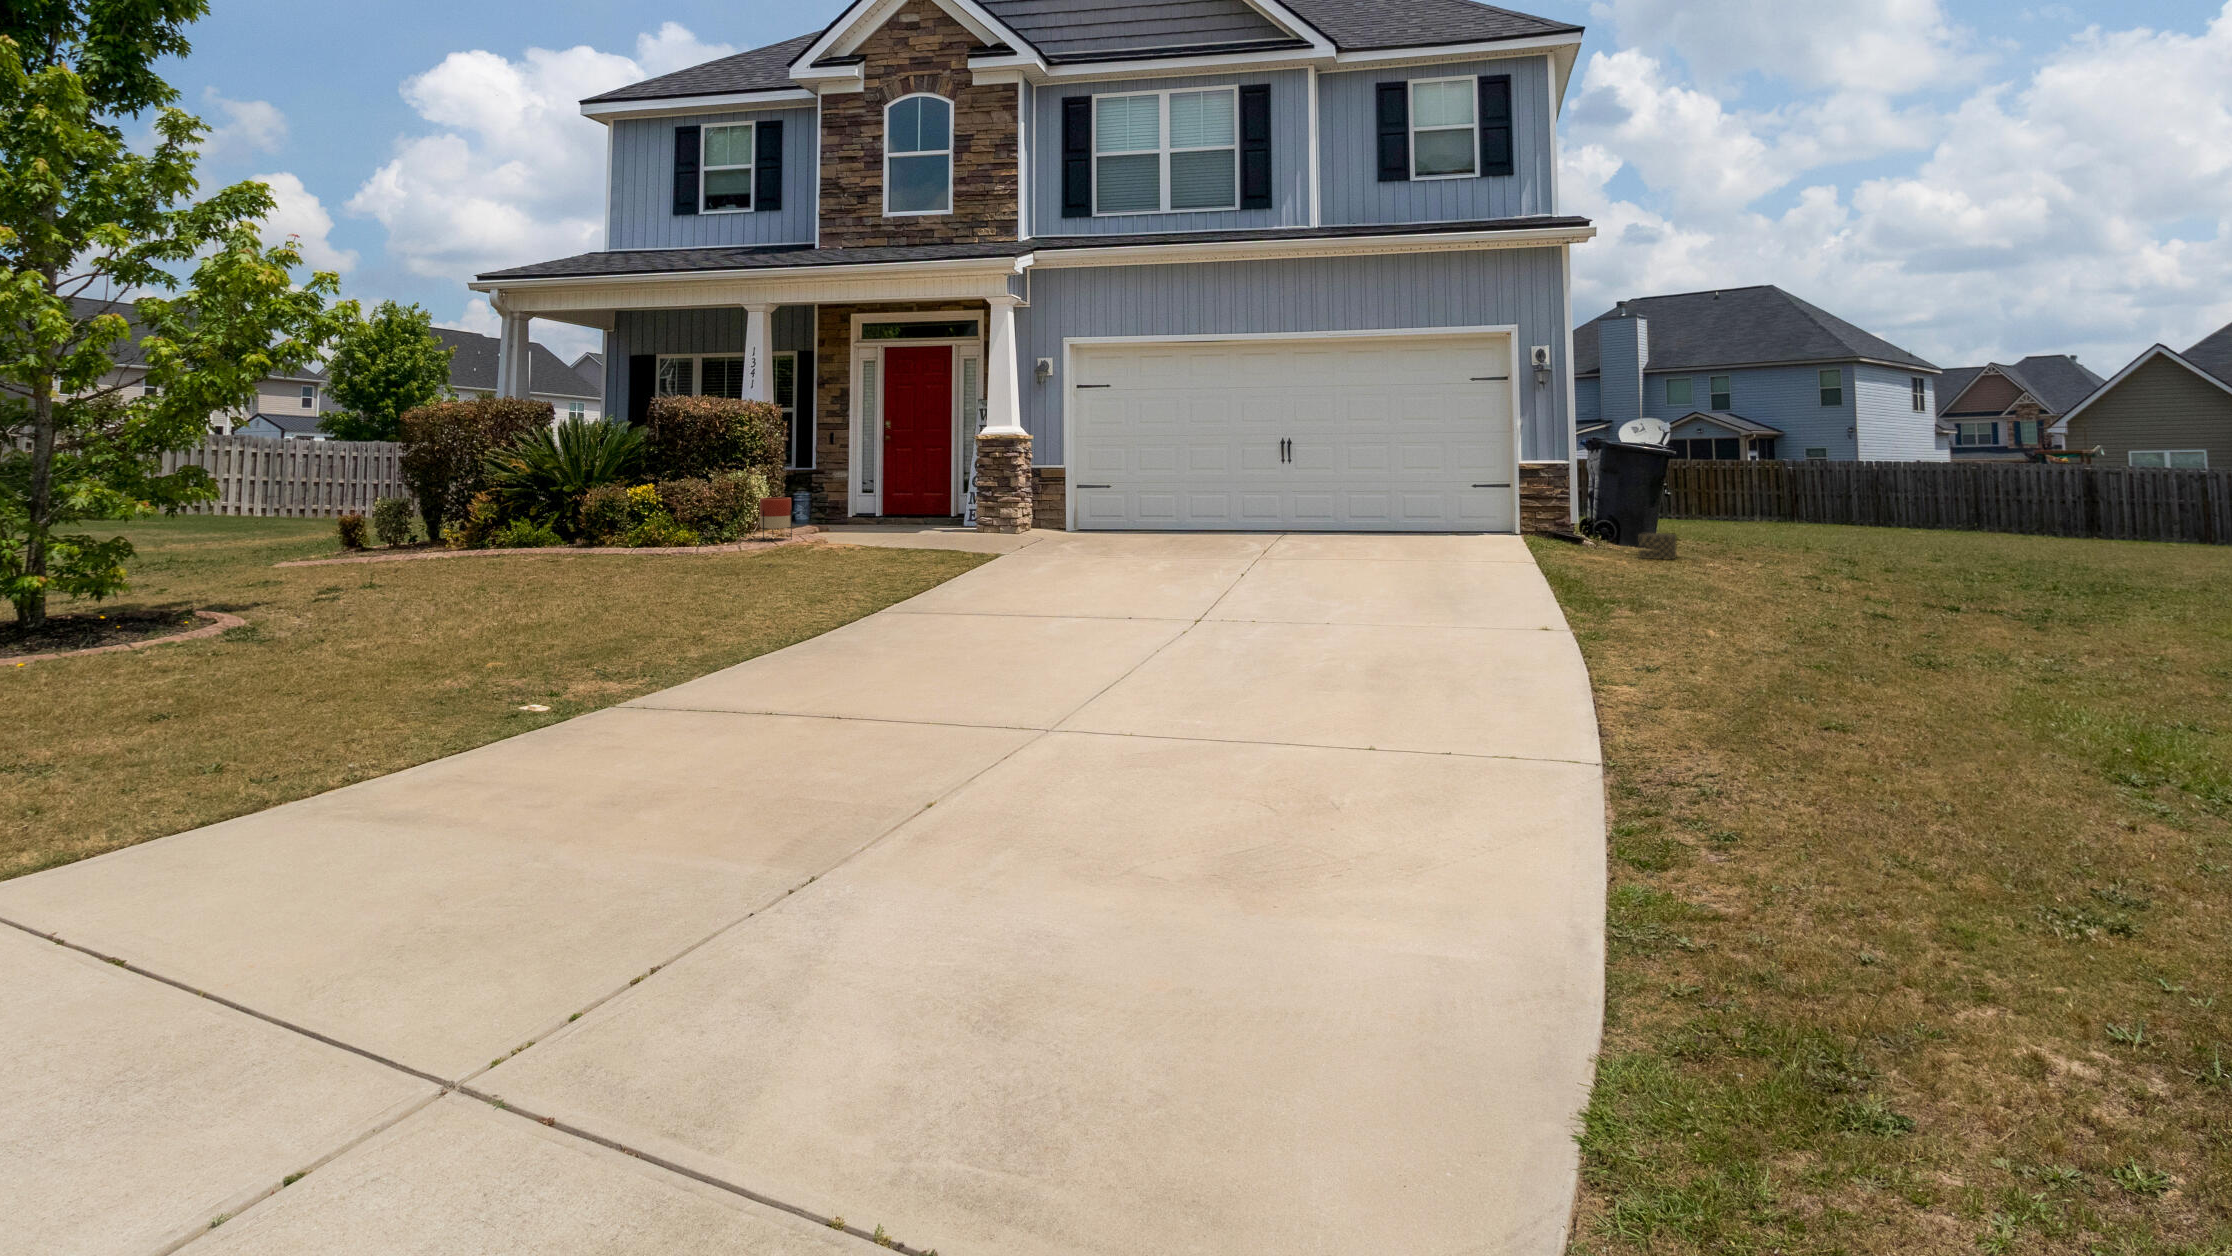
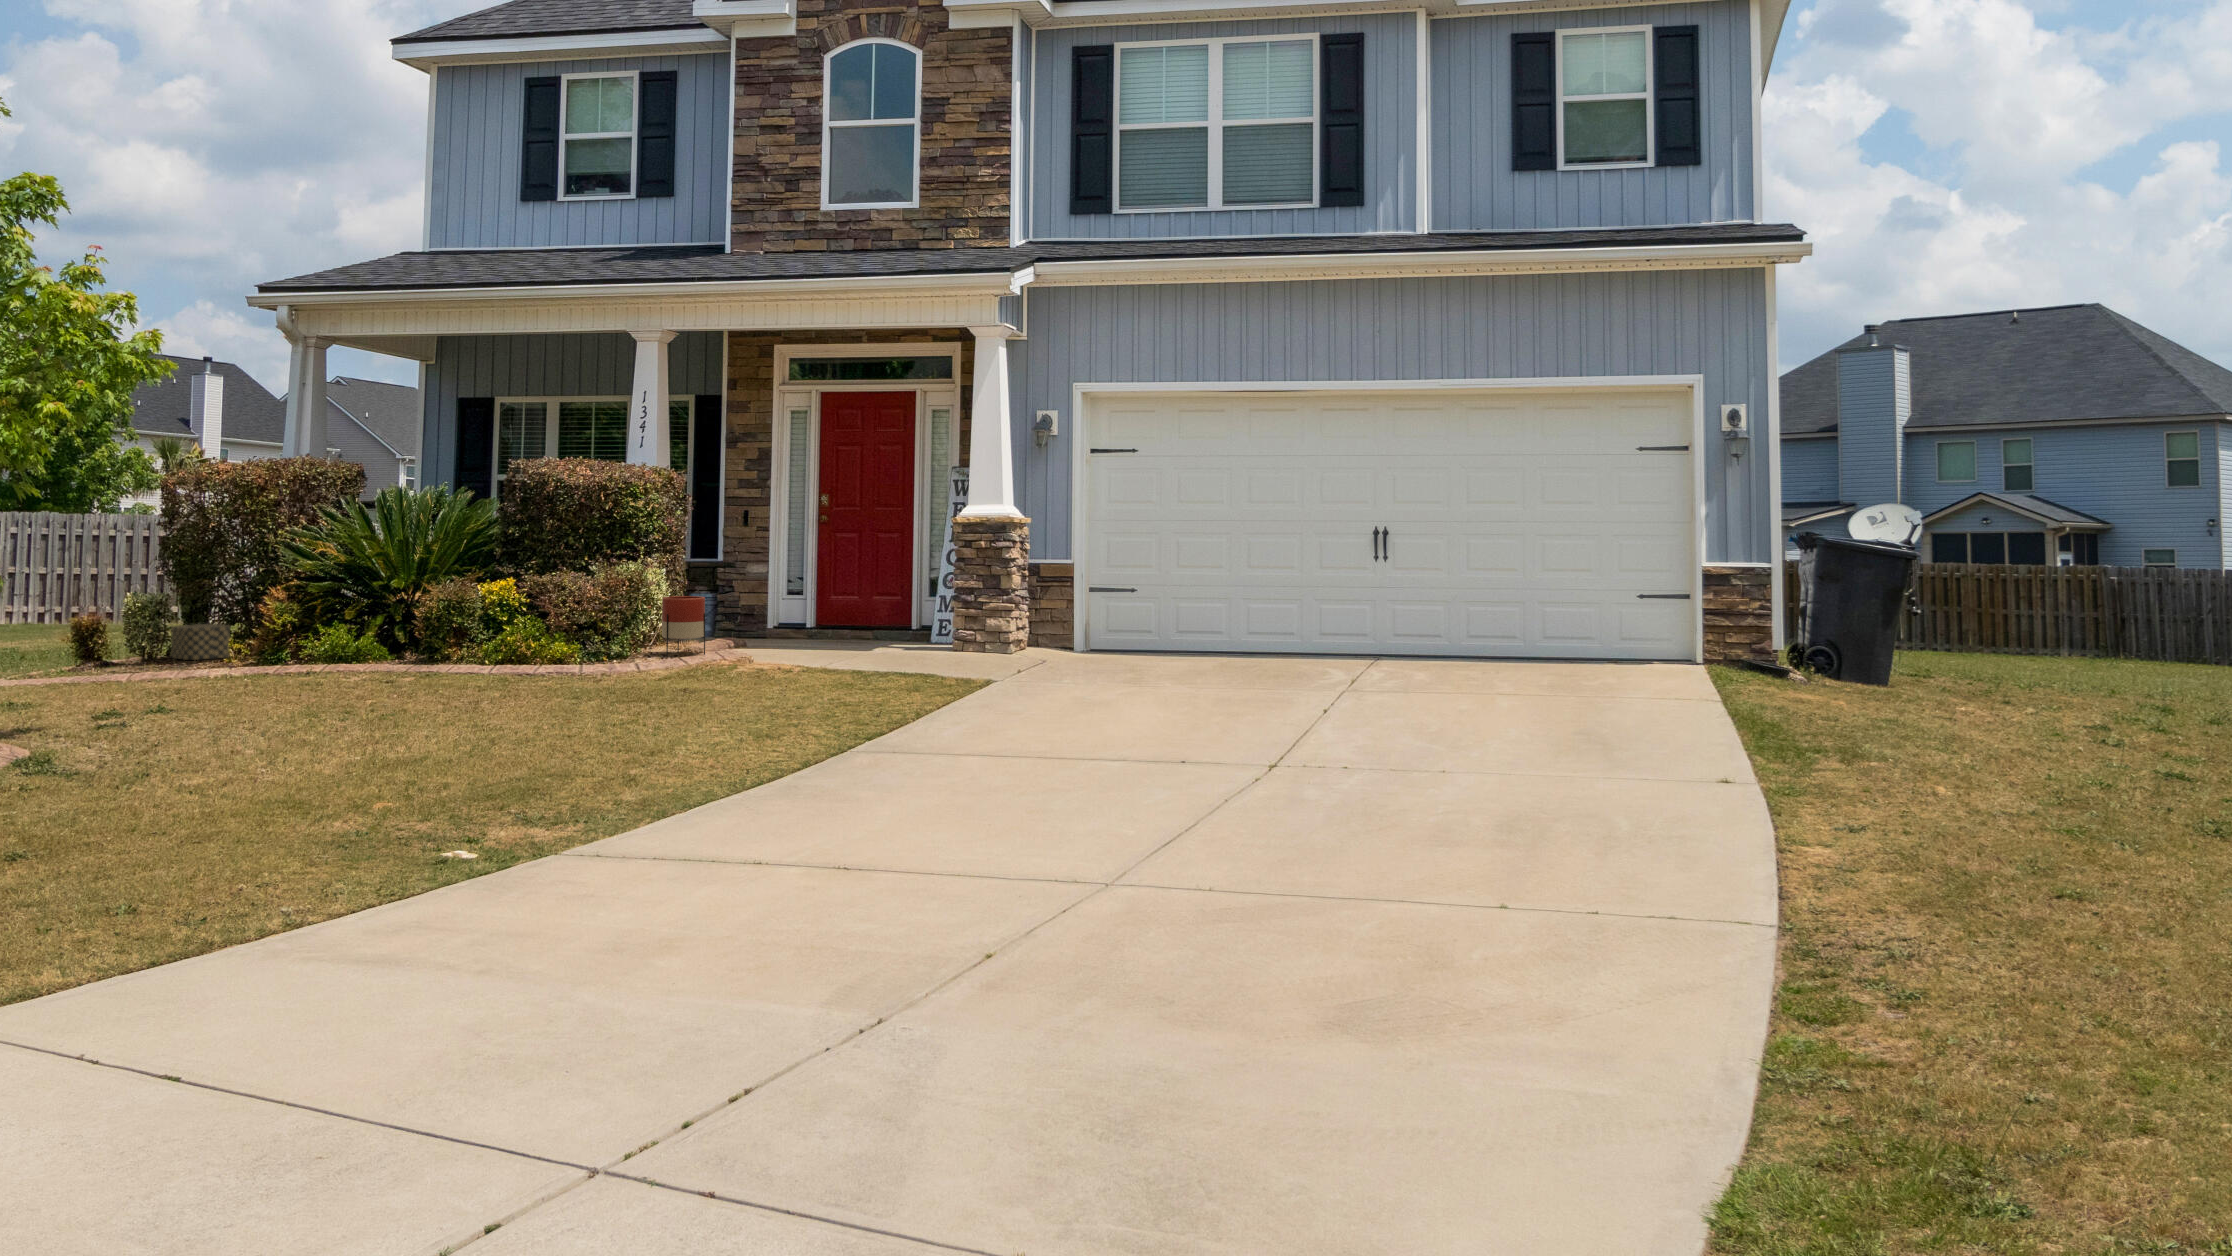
storage box: present [1638,533,1677,559] -> present [171,624,230,660]

